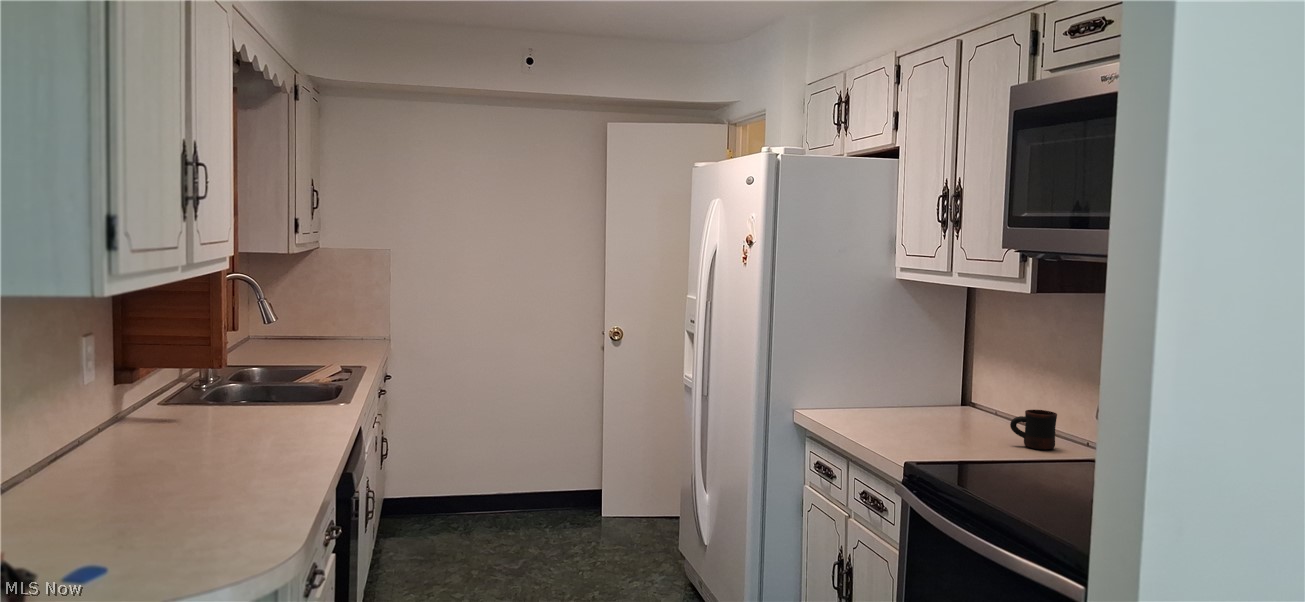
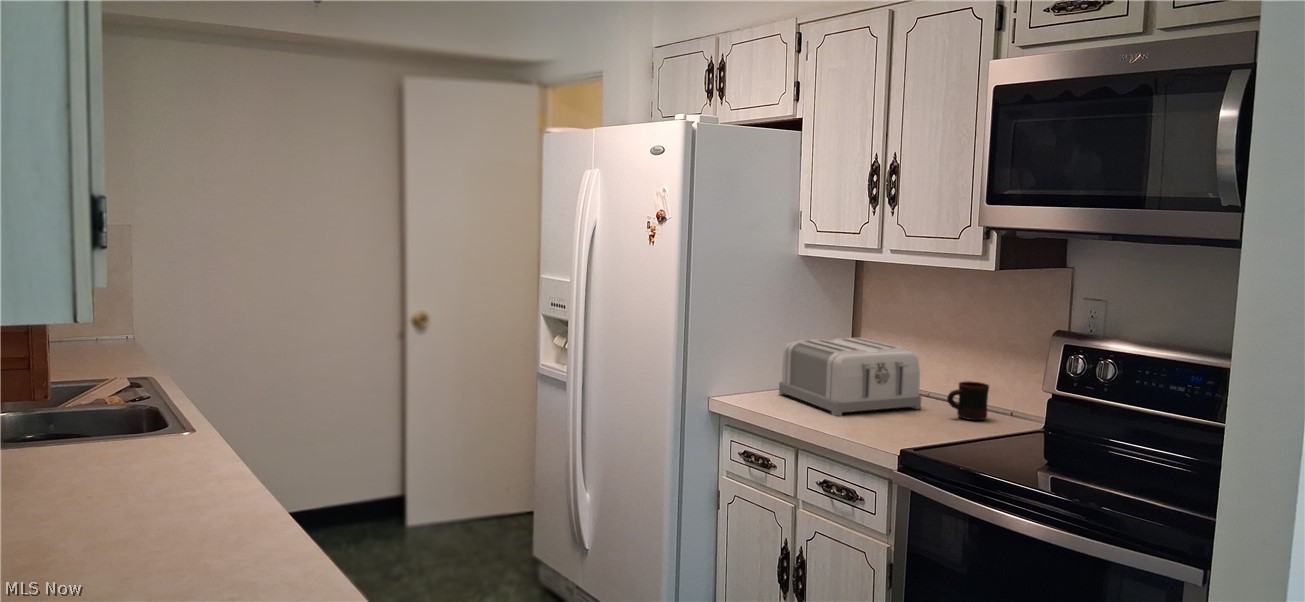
toaster: none [869,361,997,435] -> present [779,338,921,416]

